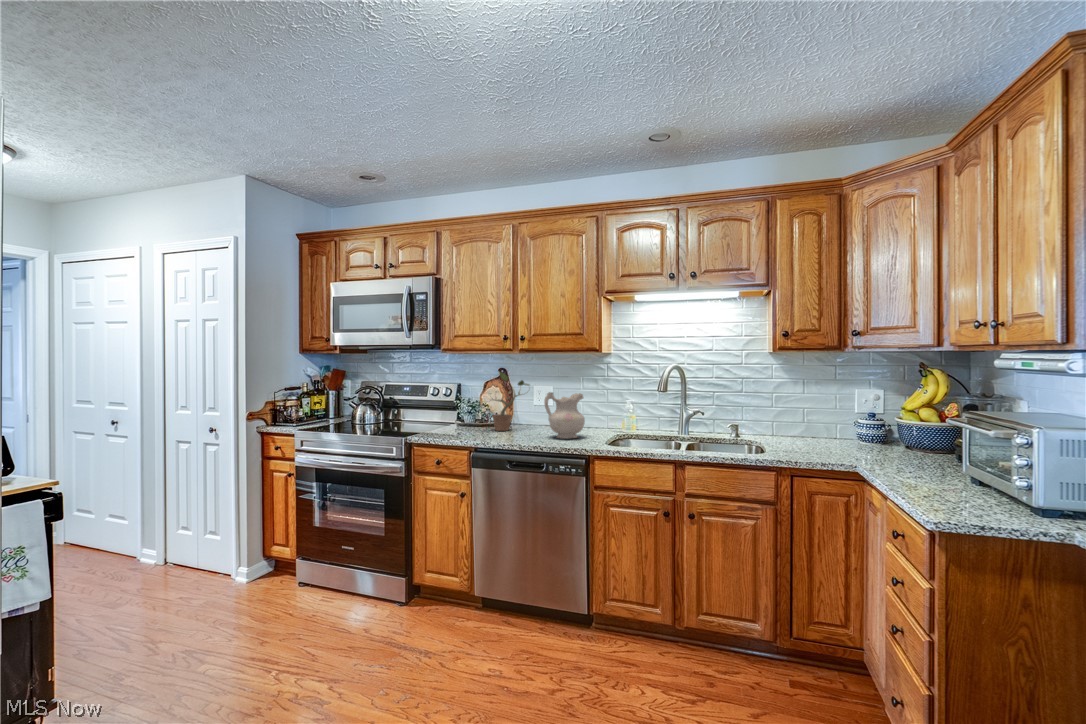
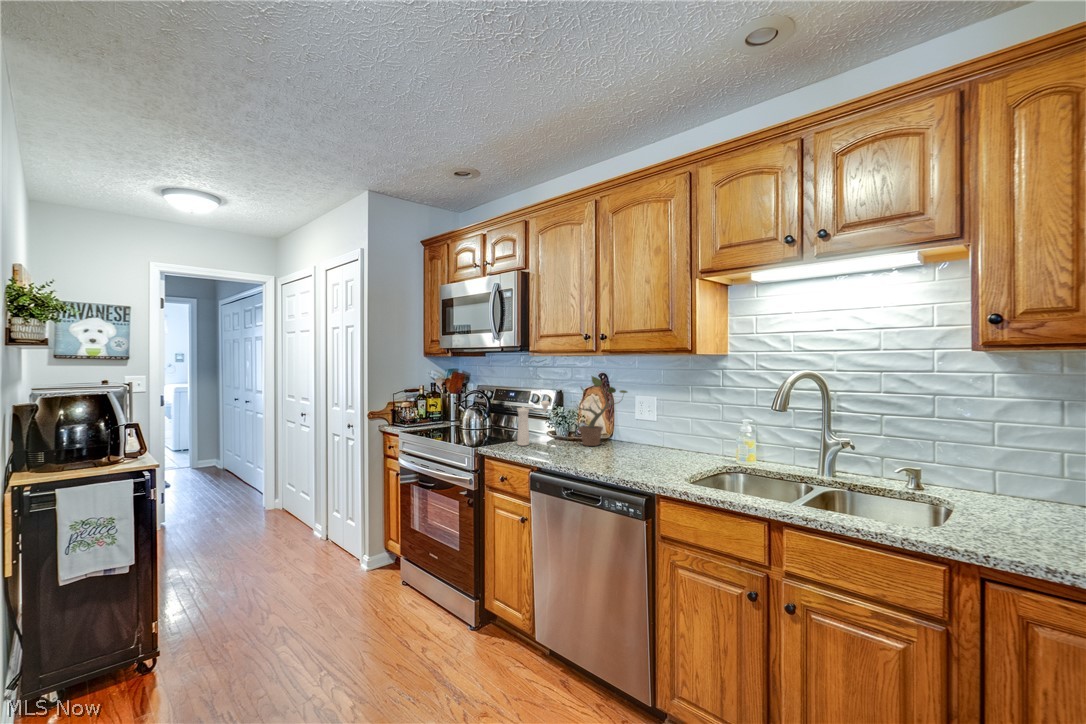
ceramic pitcher: present [544,392,585,439] -> none [621,403,673,465]
pepper mill: none [439,394,466,434] -> present [517,401,549,446]

